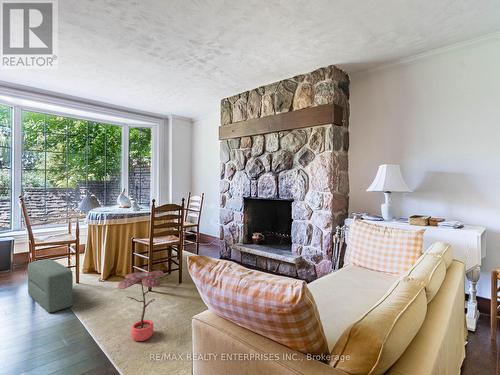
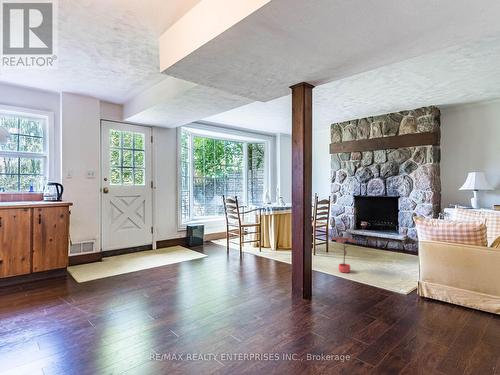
pouf: present [28,259,73,312] -> none [244,235,282,262]

